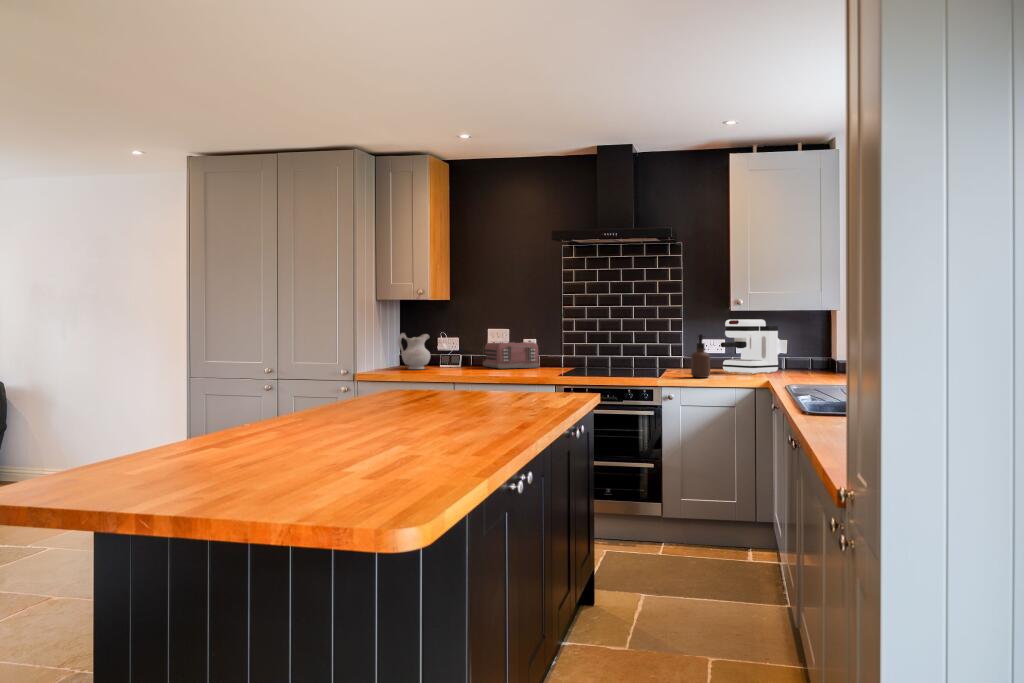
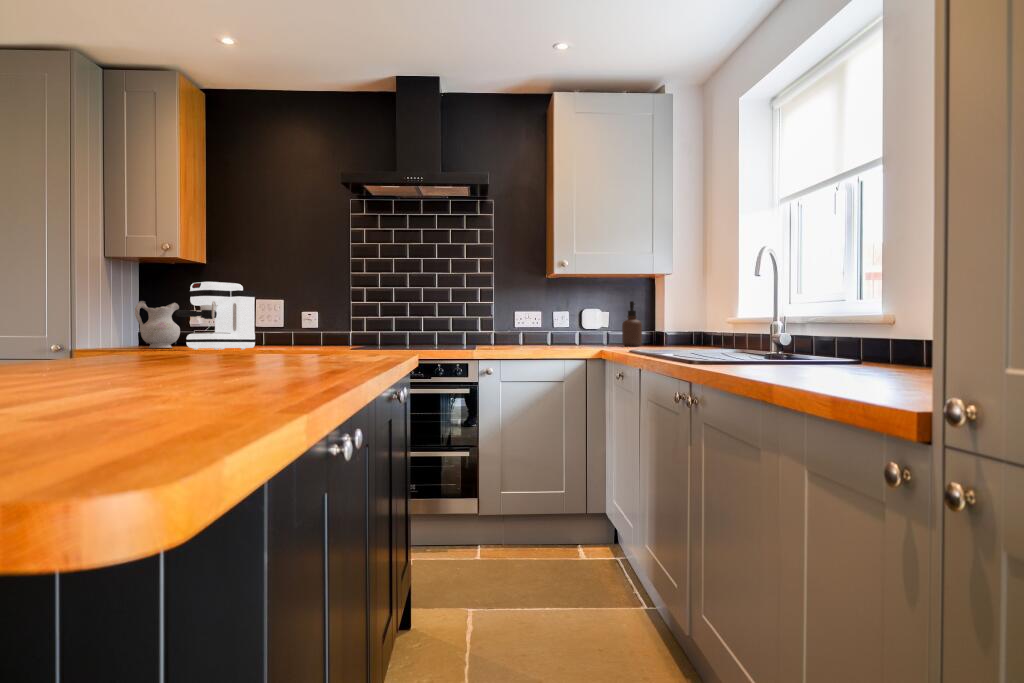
coffee maker: present [721,319,778,374] -> present [175,282,255,350]
soap dispenser: present [691,334,710,378] -> present [622,301,642,346]
toaster: present [483,342,539,368] -> none [250,315,322,347]

